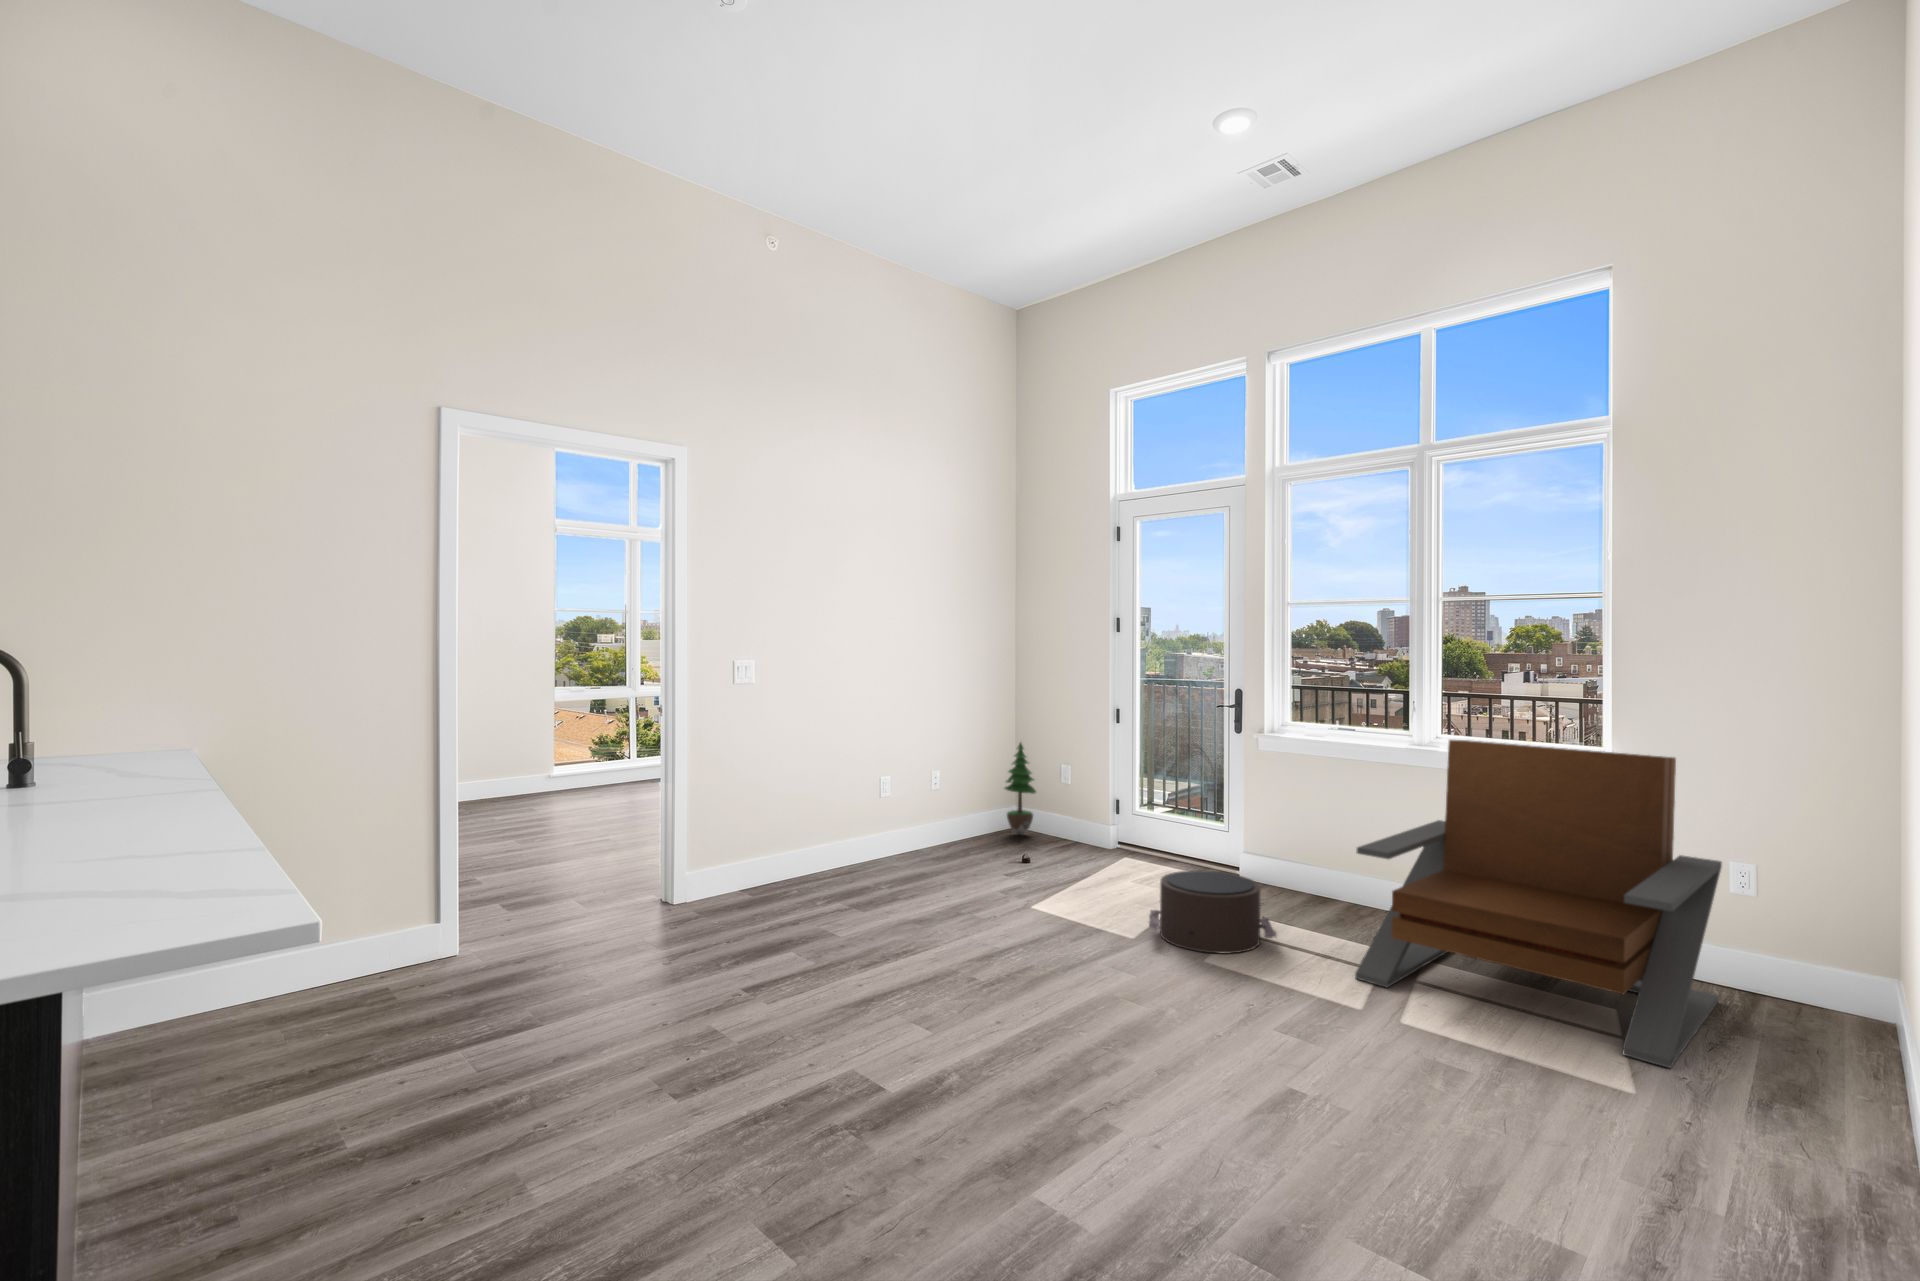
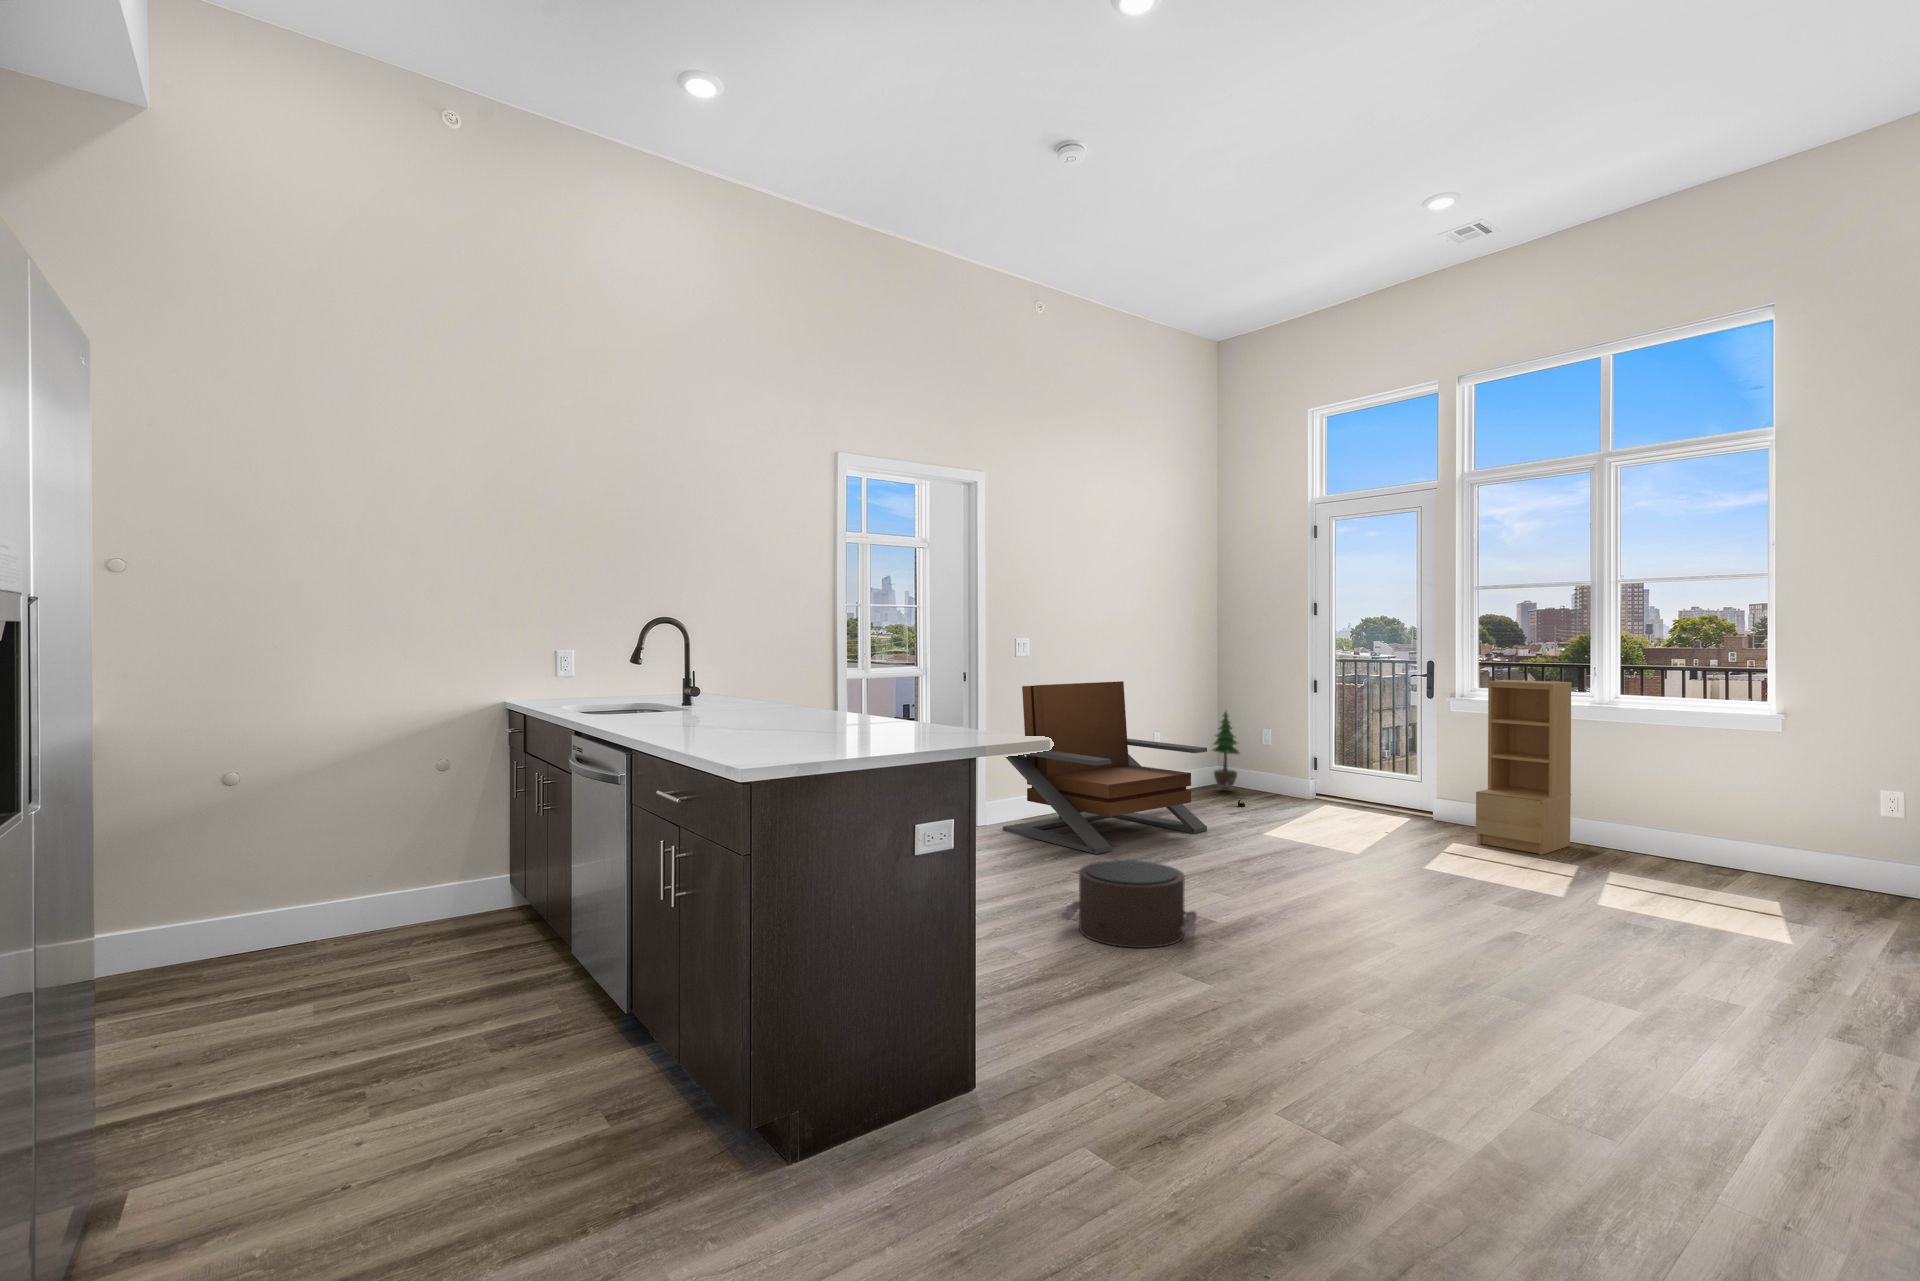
bookshelf: none [1278,714,1389,932] -> present [1476,680,1572,855]
lounge chair: present [1355,740,1722,1068] -> present [1003,681,1207,854]
pouf: present [1149,871,1277,954] -> present [1062,860,1197,948]

